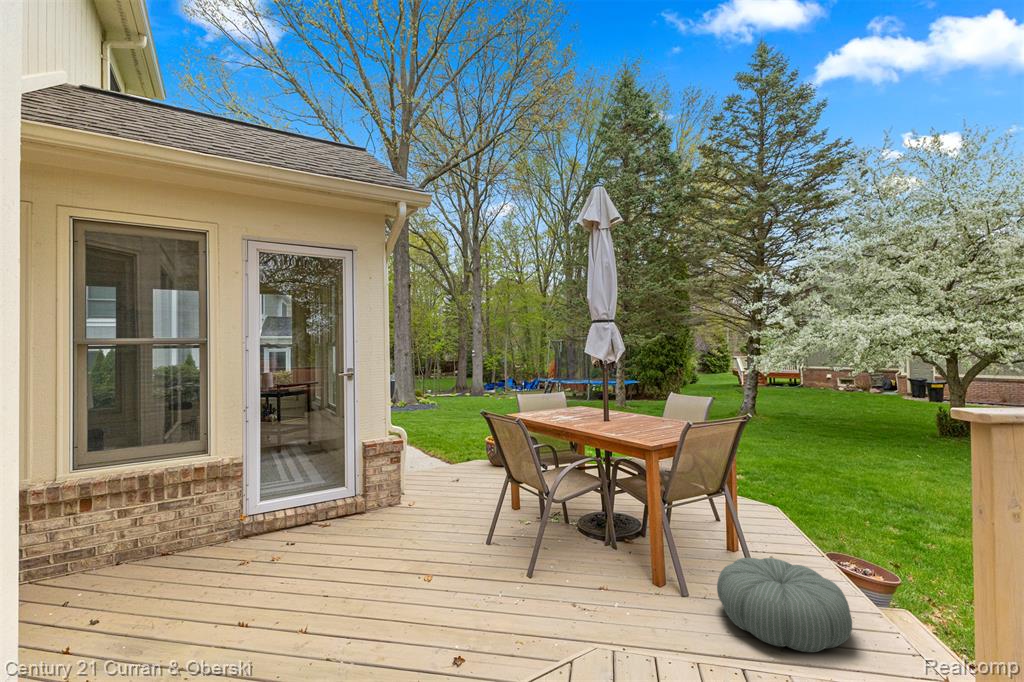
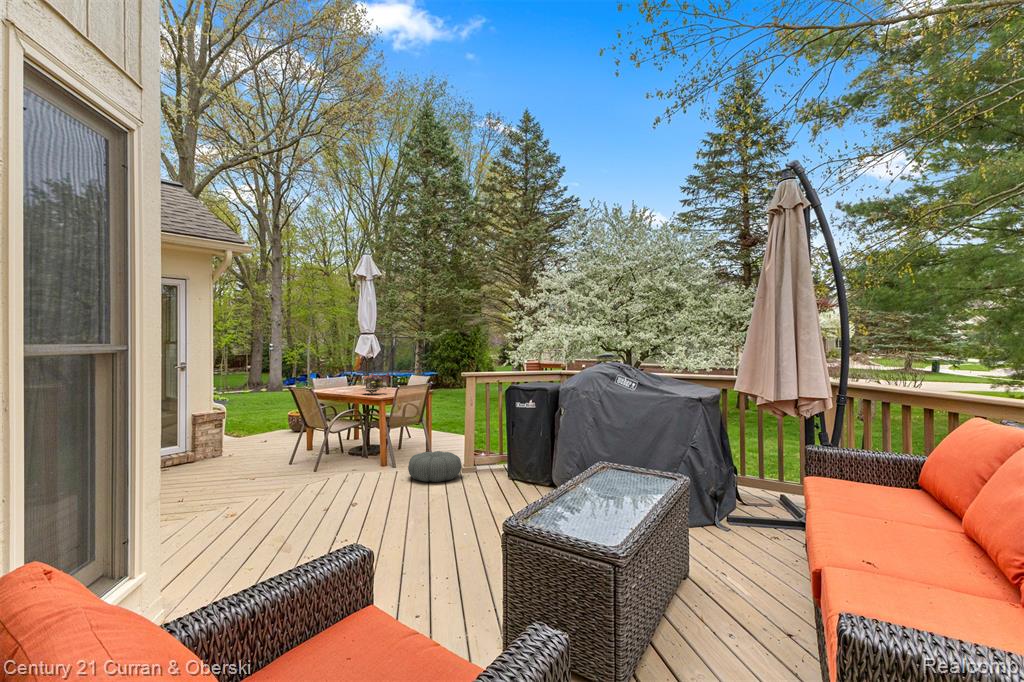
flower arrangement: none [594,387,641,423] -> present [363,372,389,393]

